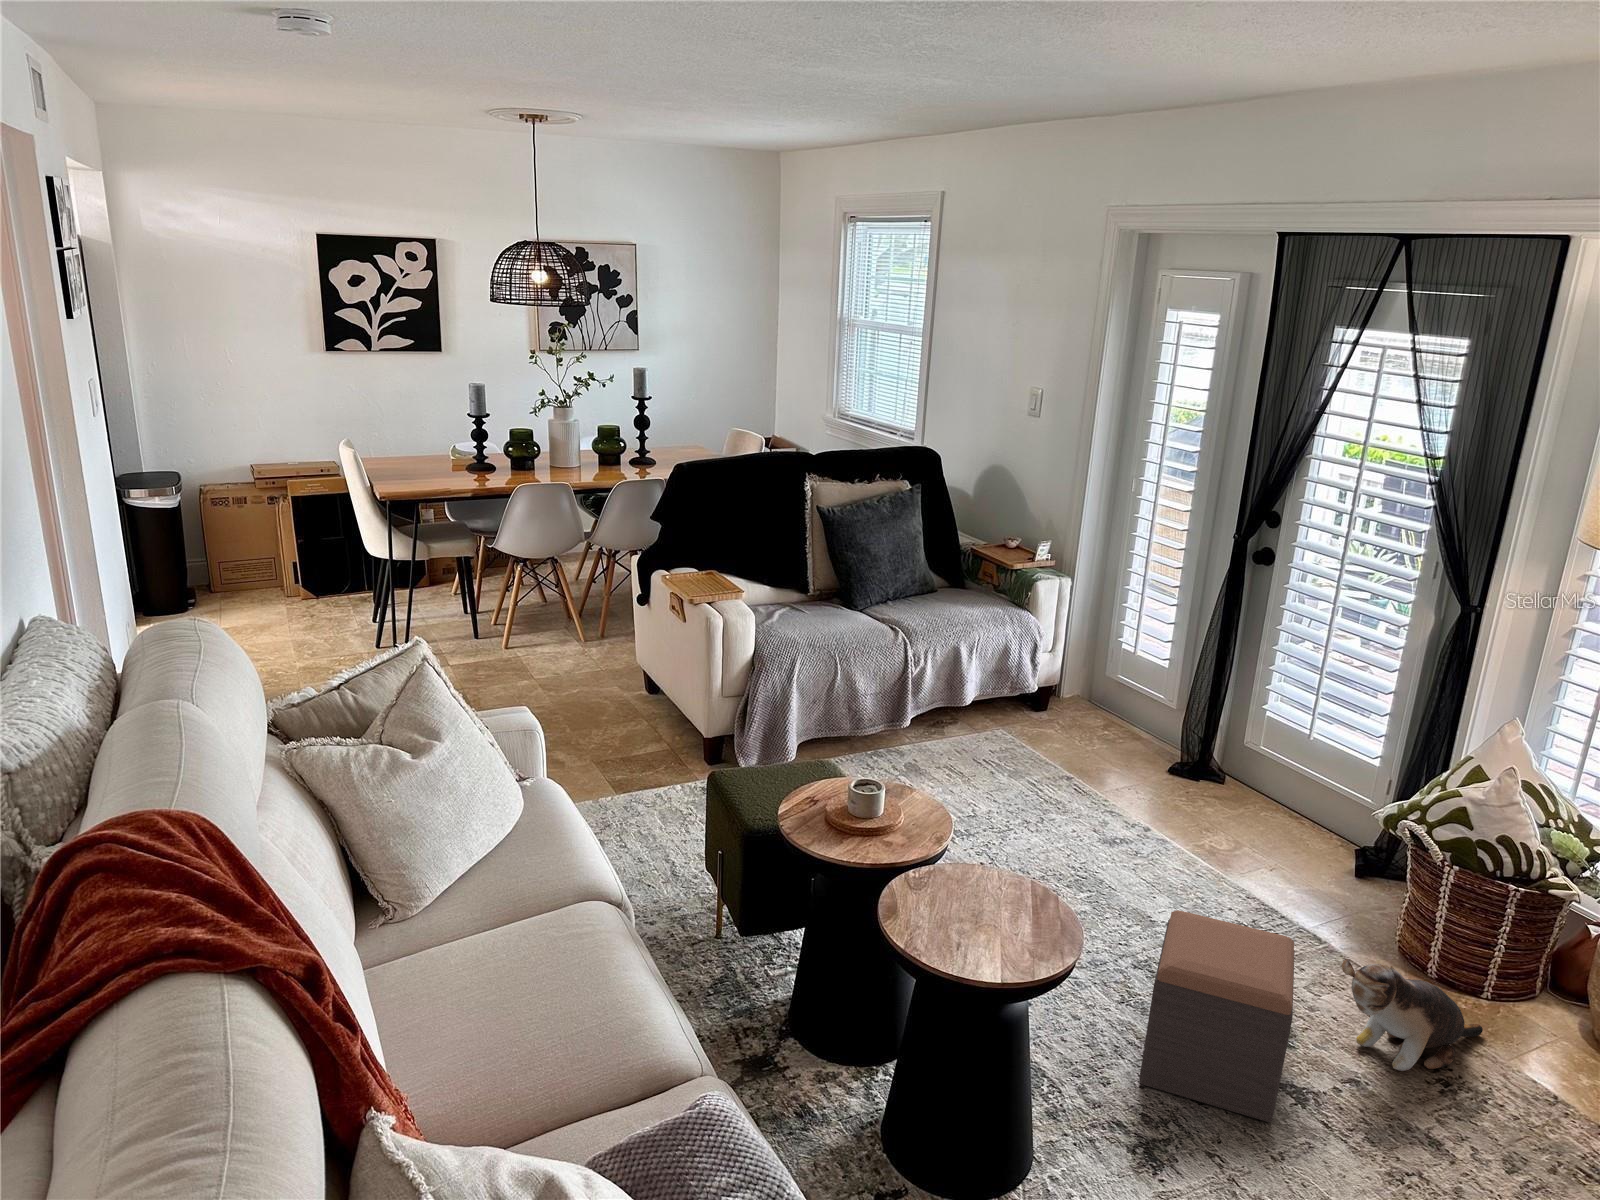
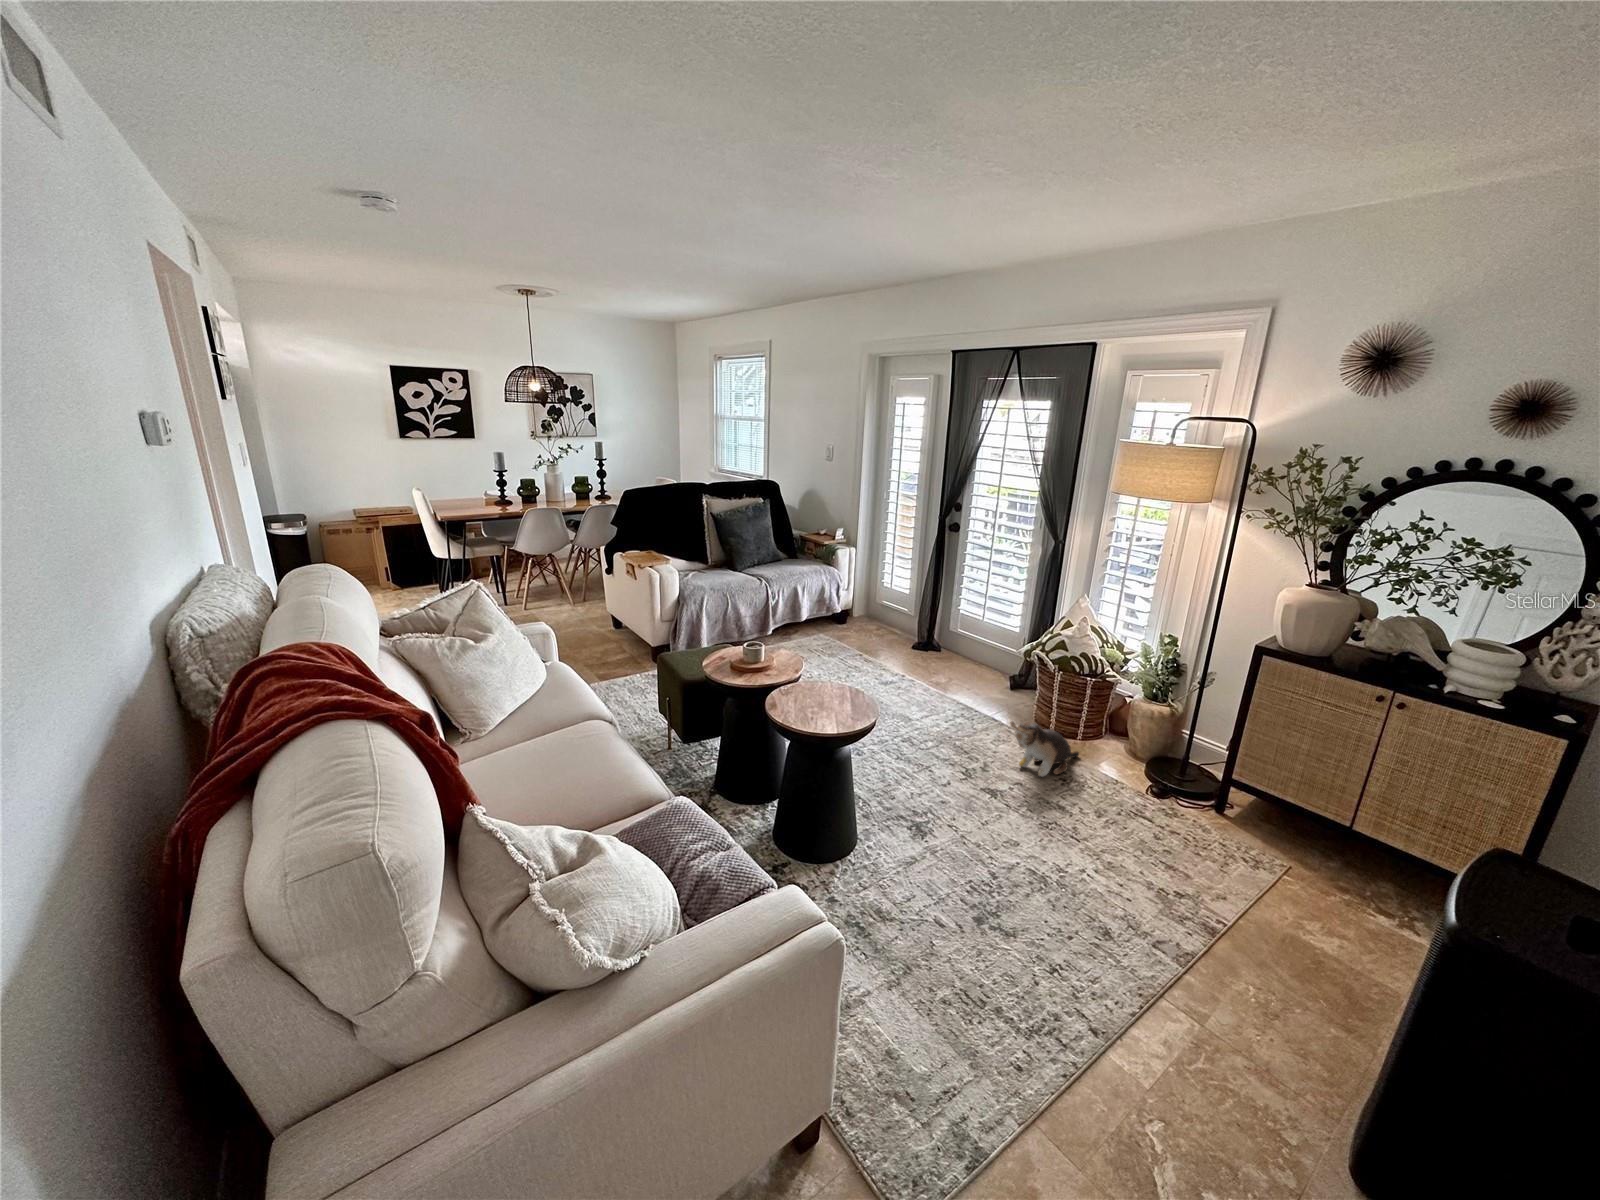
footstool: present [1139,910,1295,1122] -> none [911,703,989,808]

